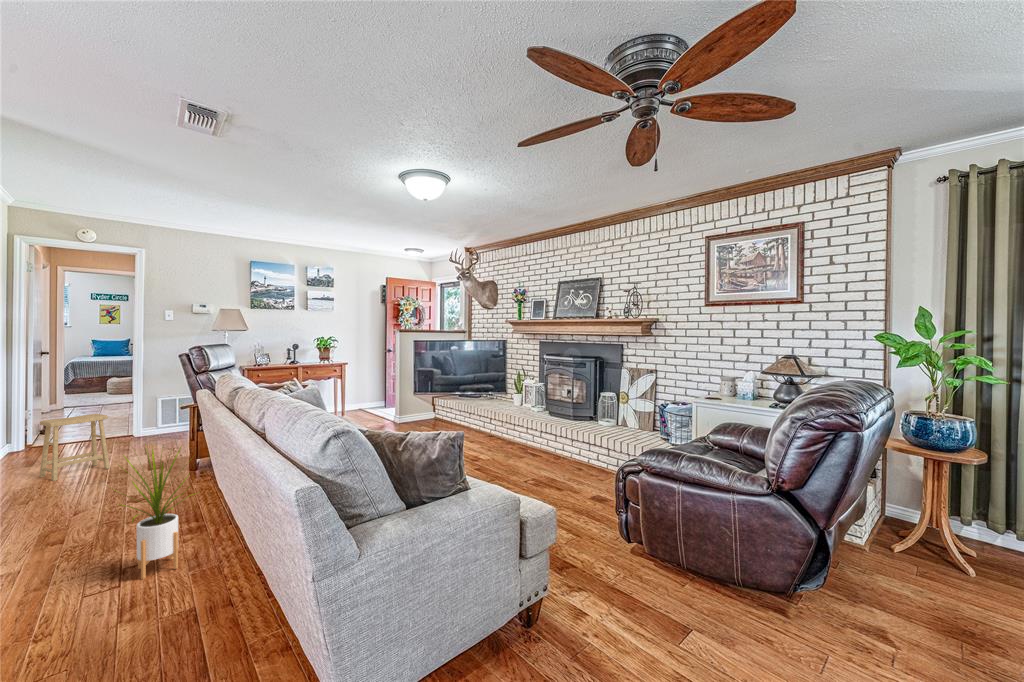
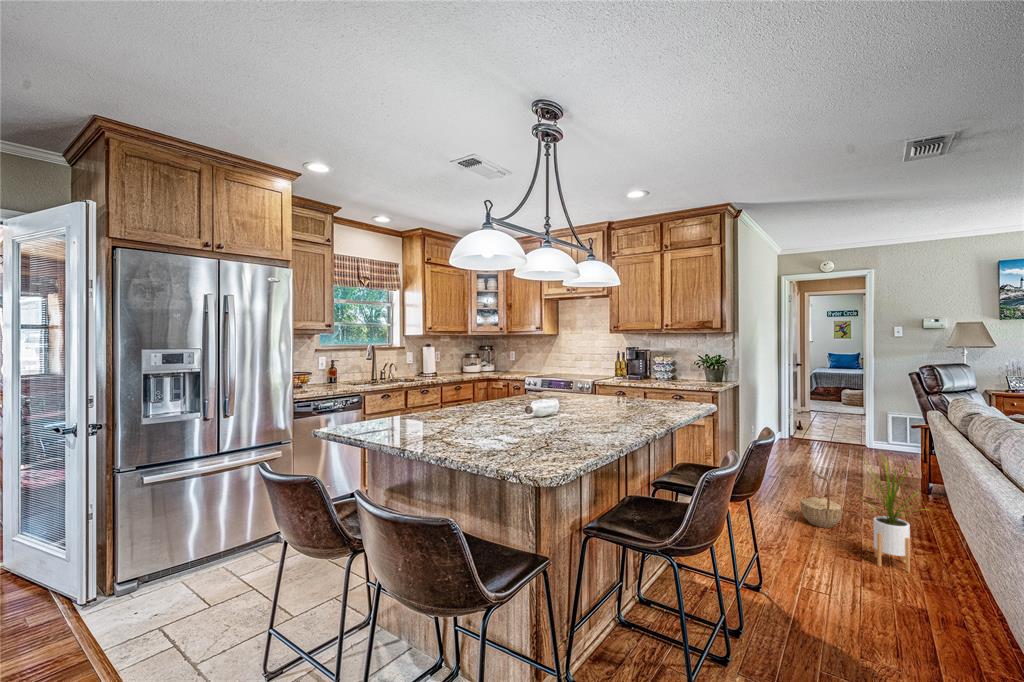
footstool: present [39,414,110,481] -> none [799,419,848,469]
basket: none [30,488,96,563] -> present [801,471,842,528]

